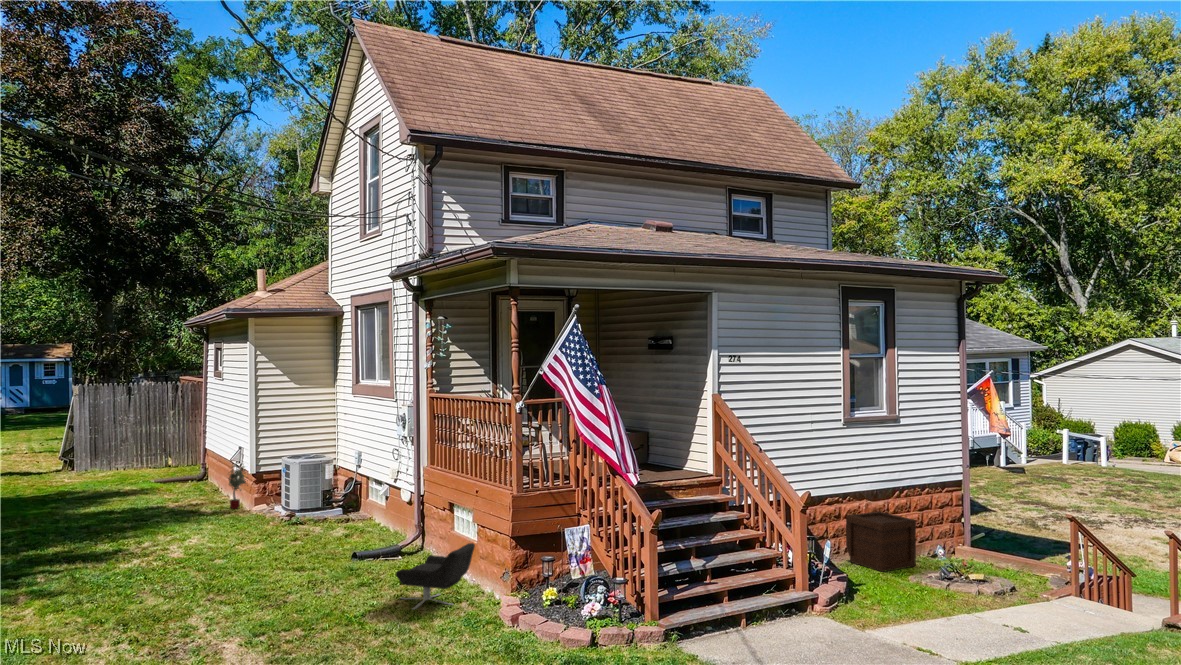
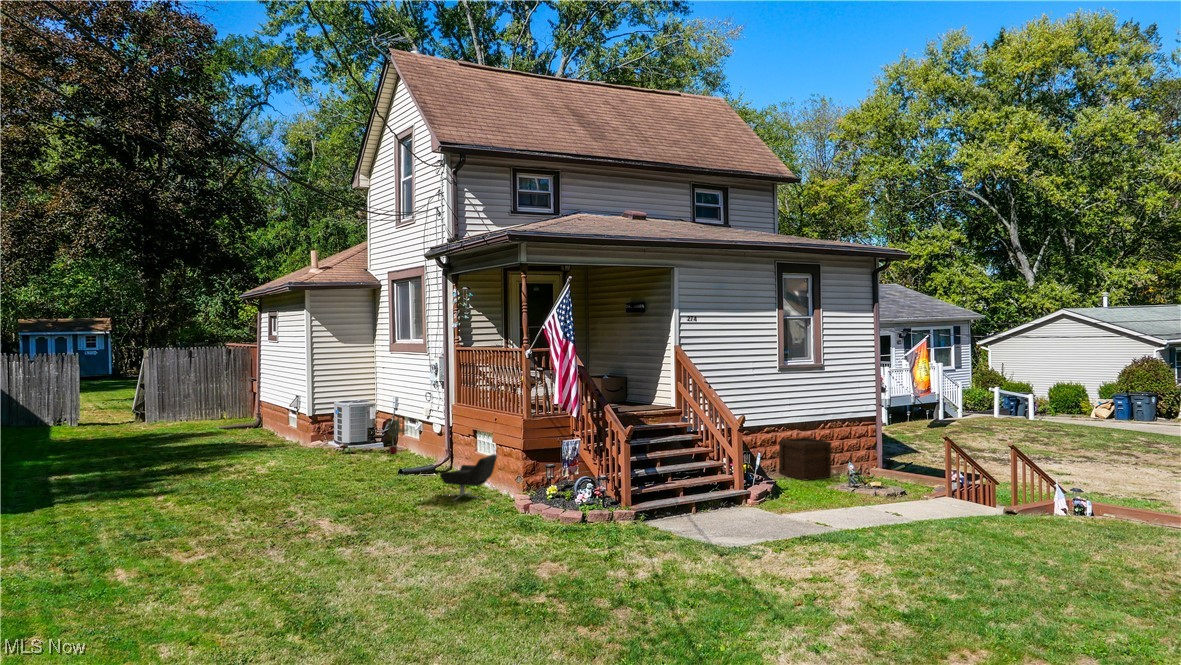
potted tree: present [228,463,246,509] -> present [388,415,408,454]

